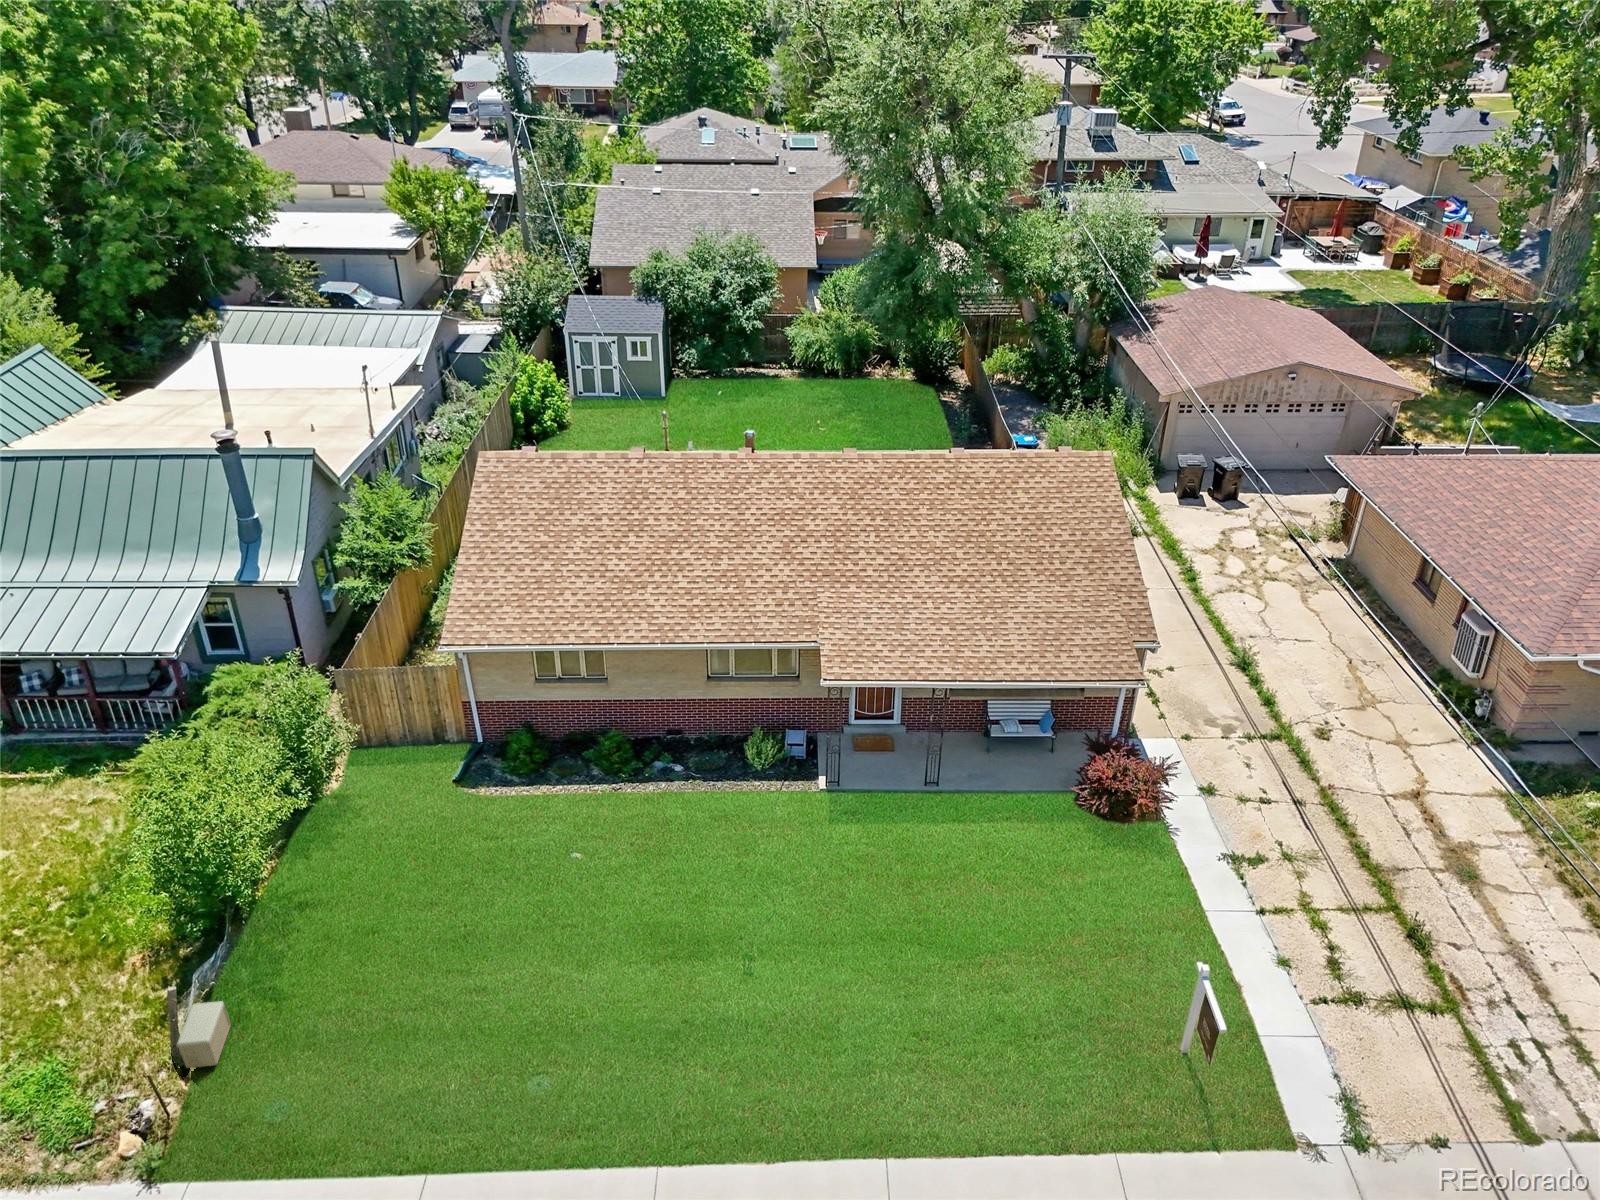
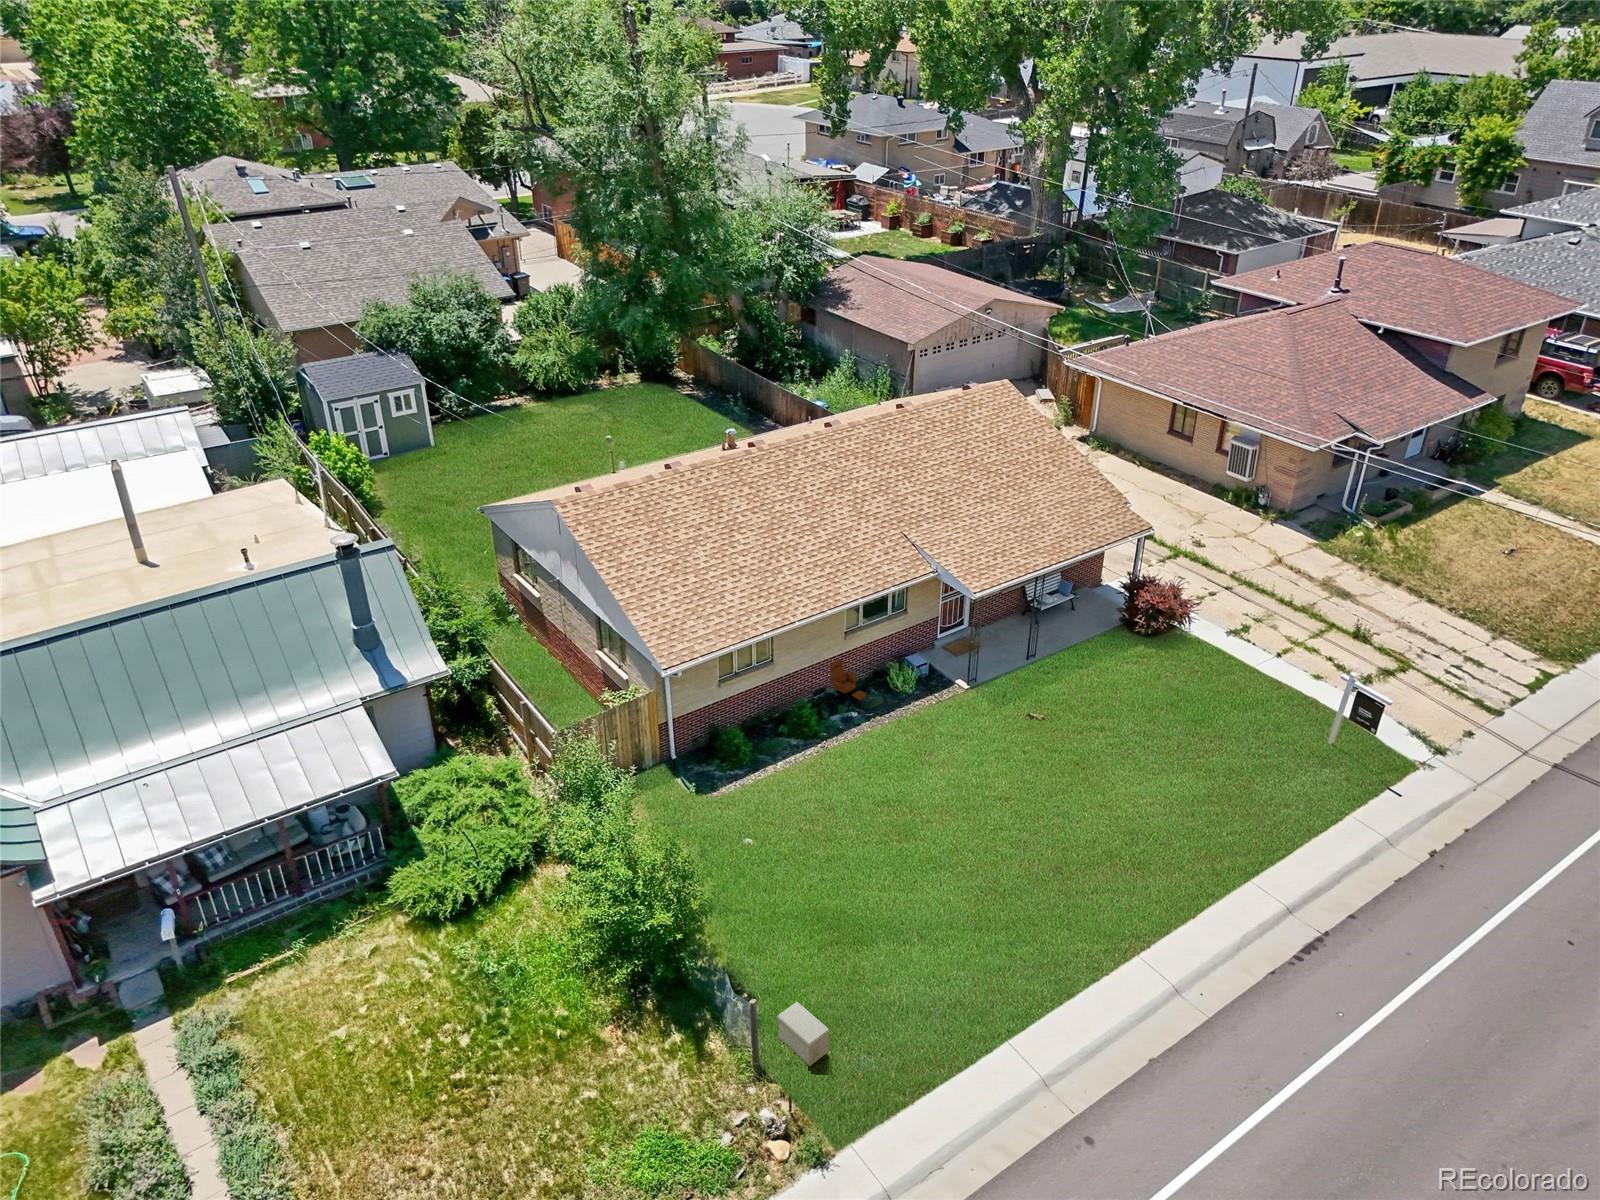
lounge chair: none [675,704,707,766] -> present [830,660,866,707]

